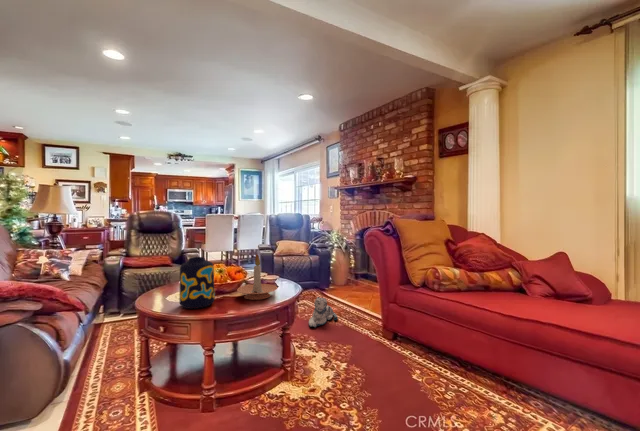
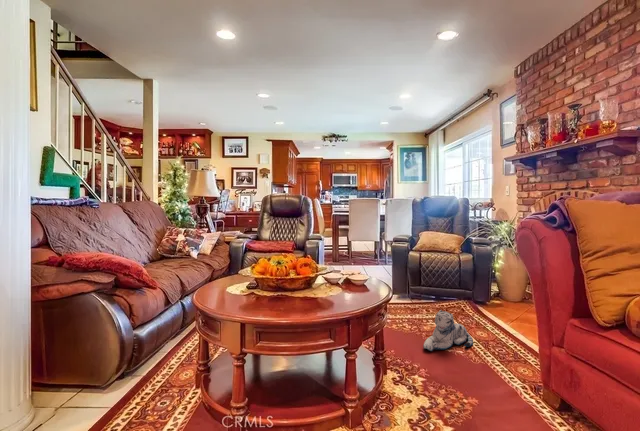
candle holder: present [237,254,277,300] -> none [289,244,340,303]
vase: present [179,257,215,309] -> none [222,244,261,303]

